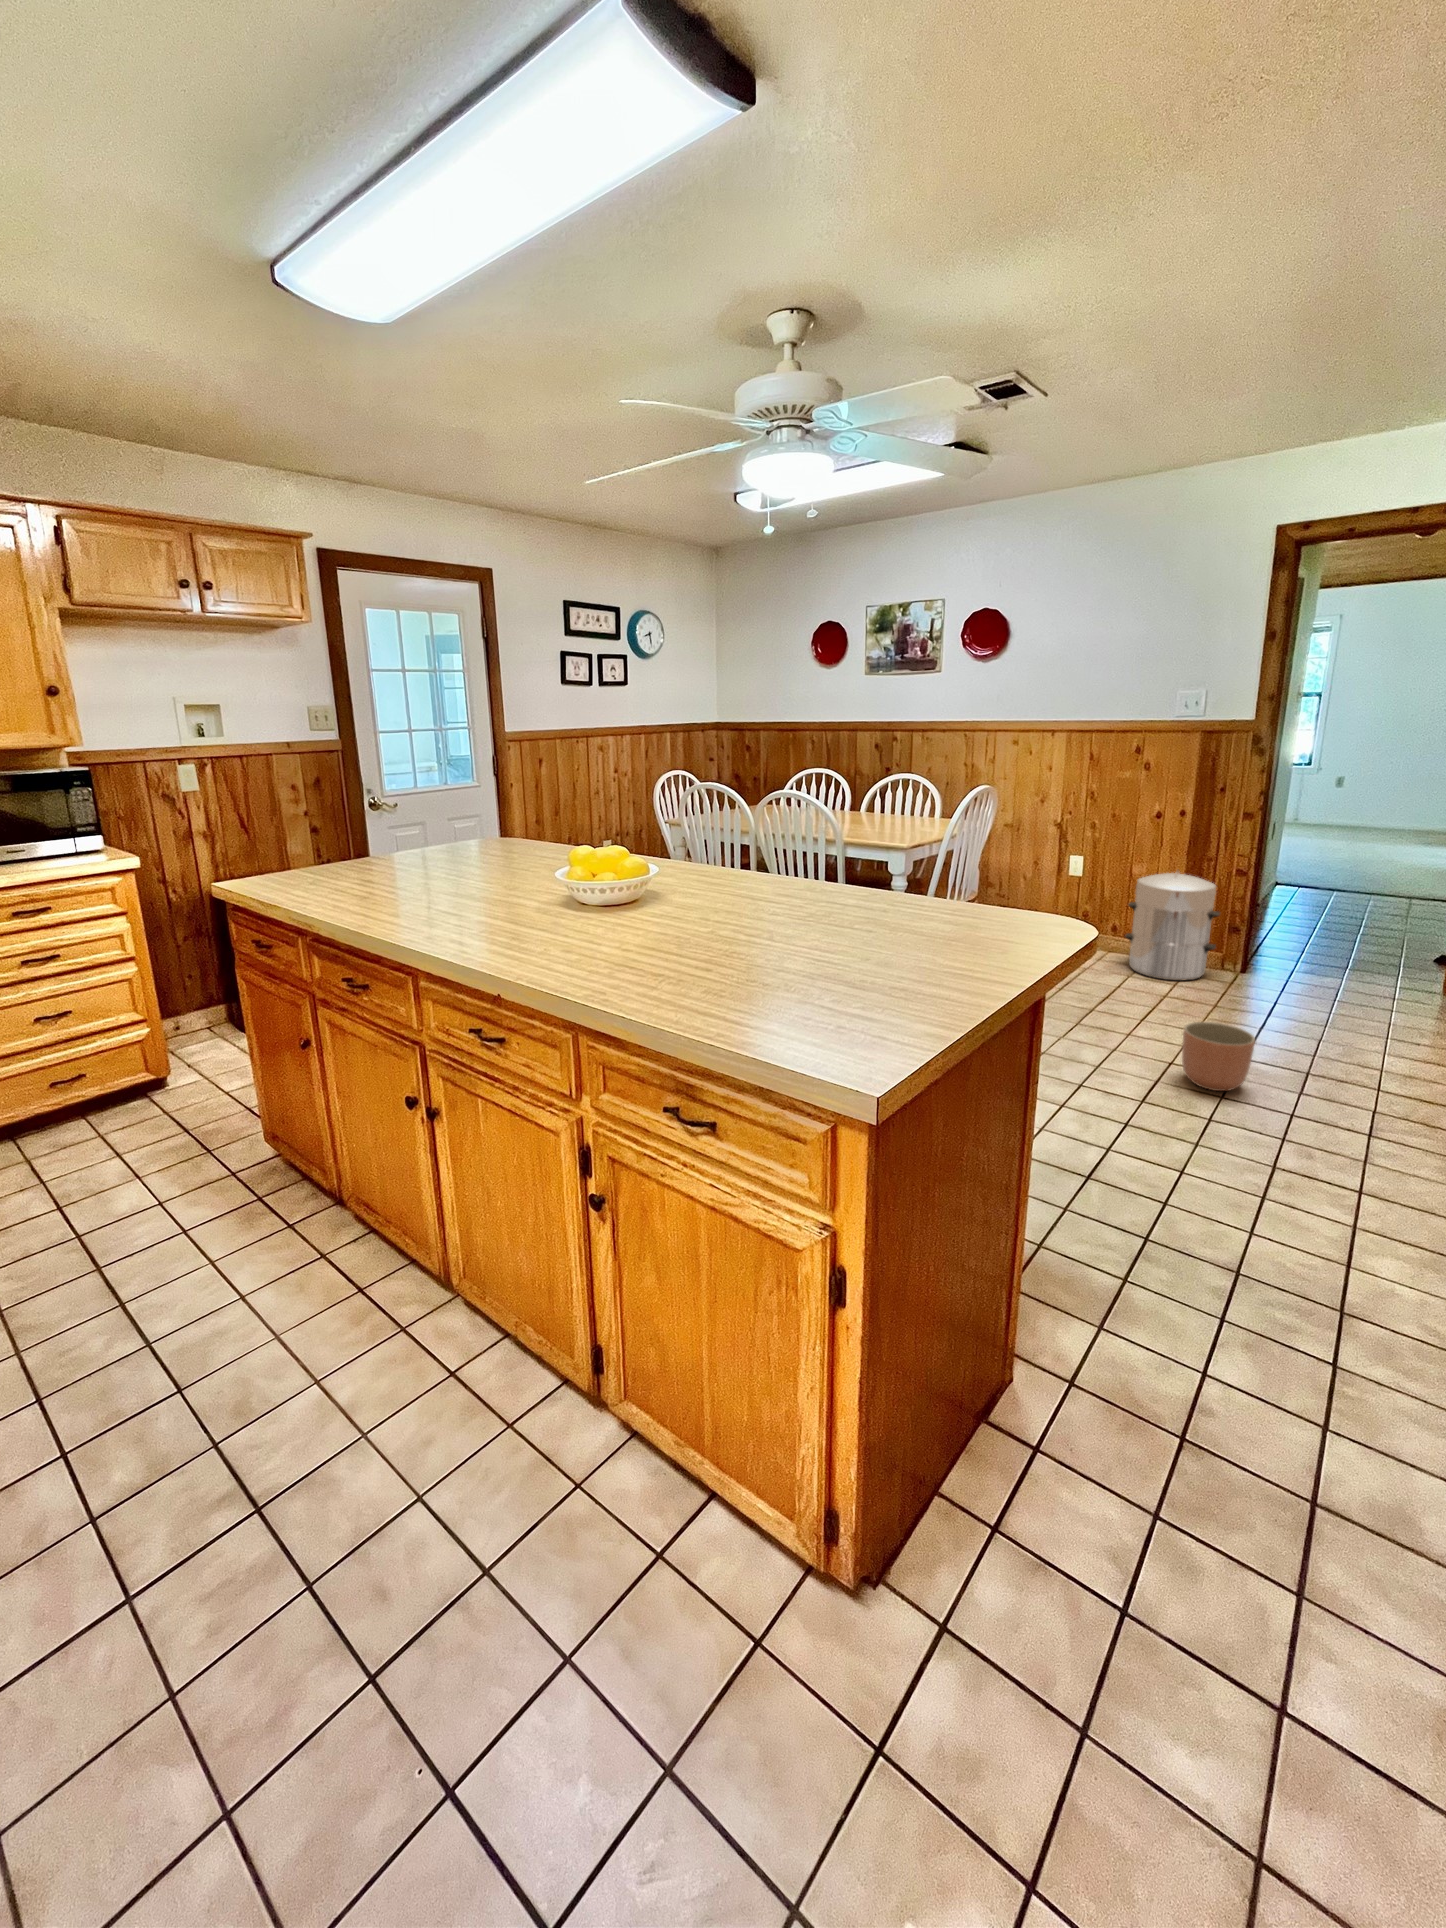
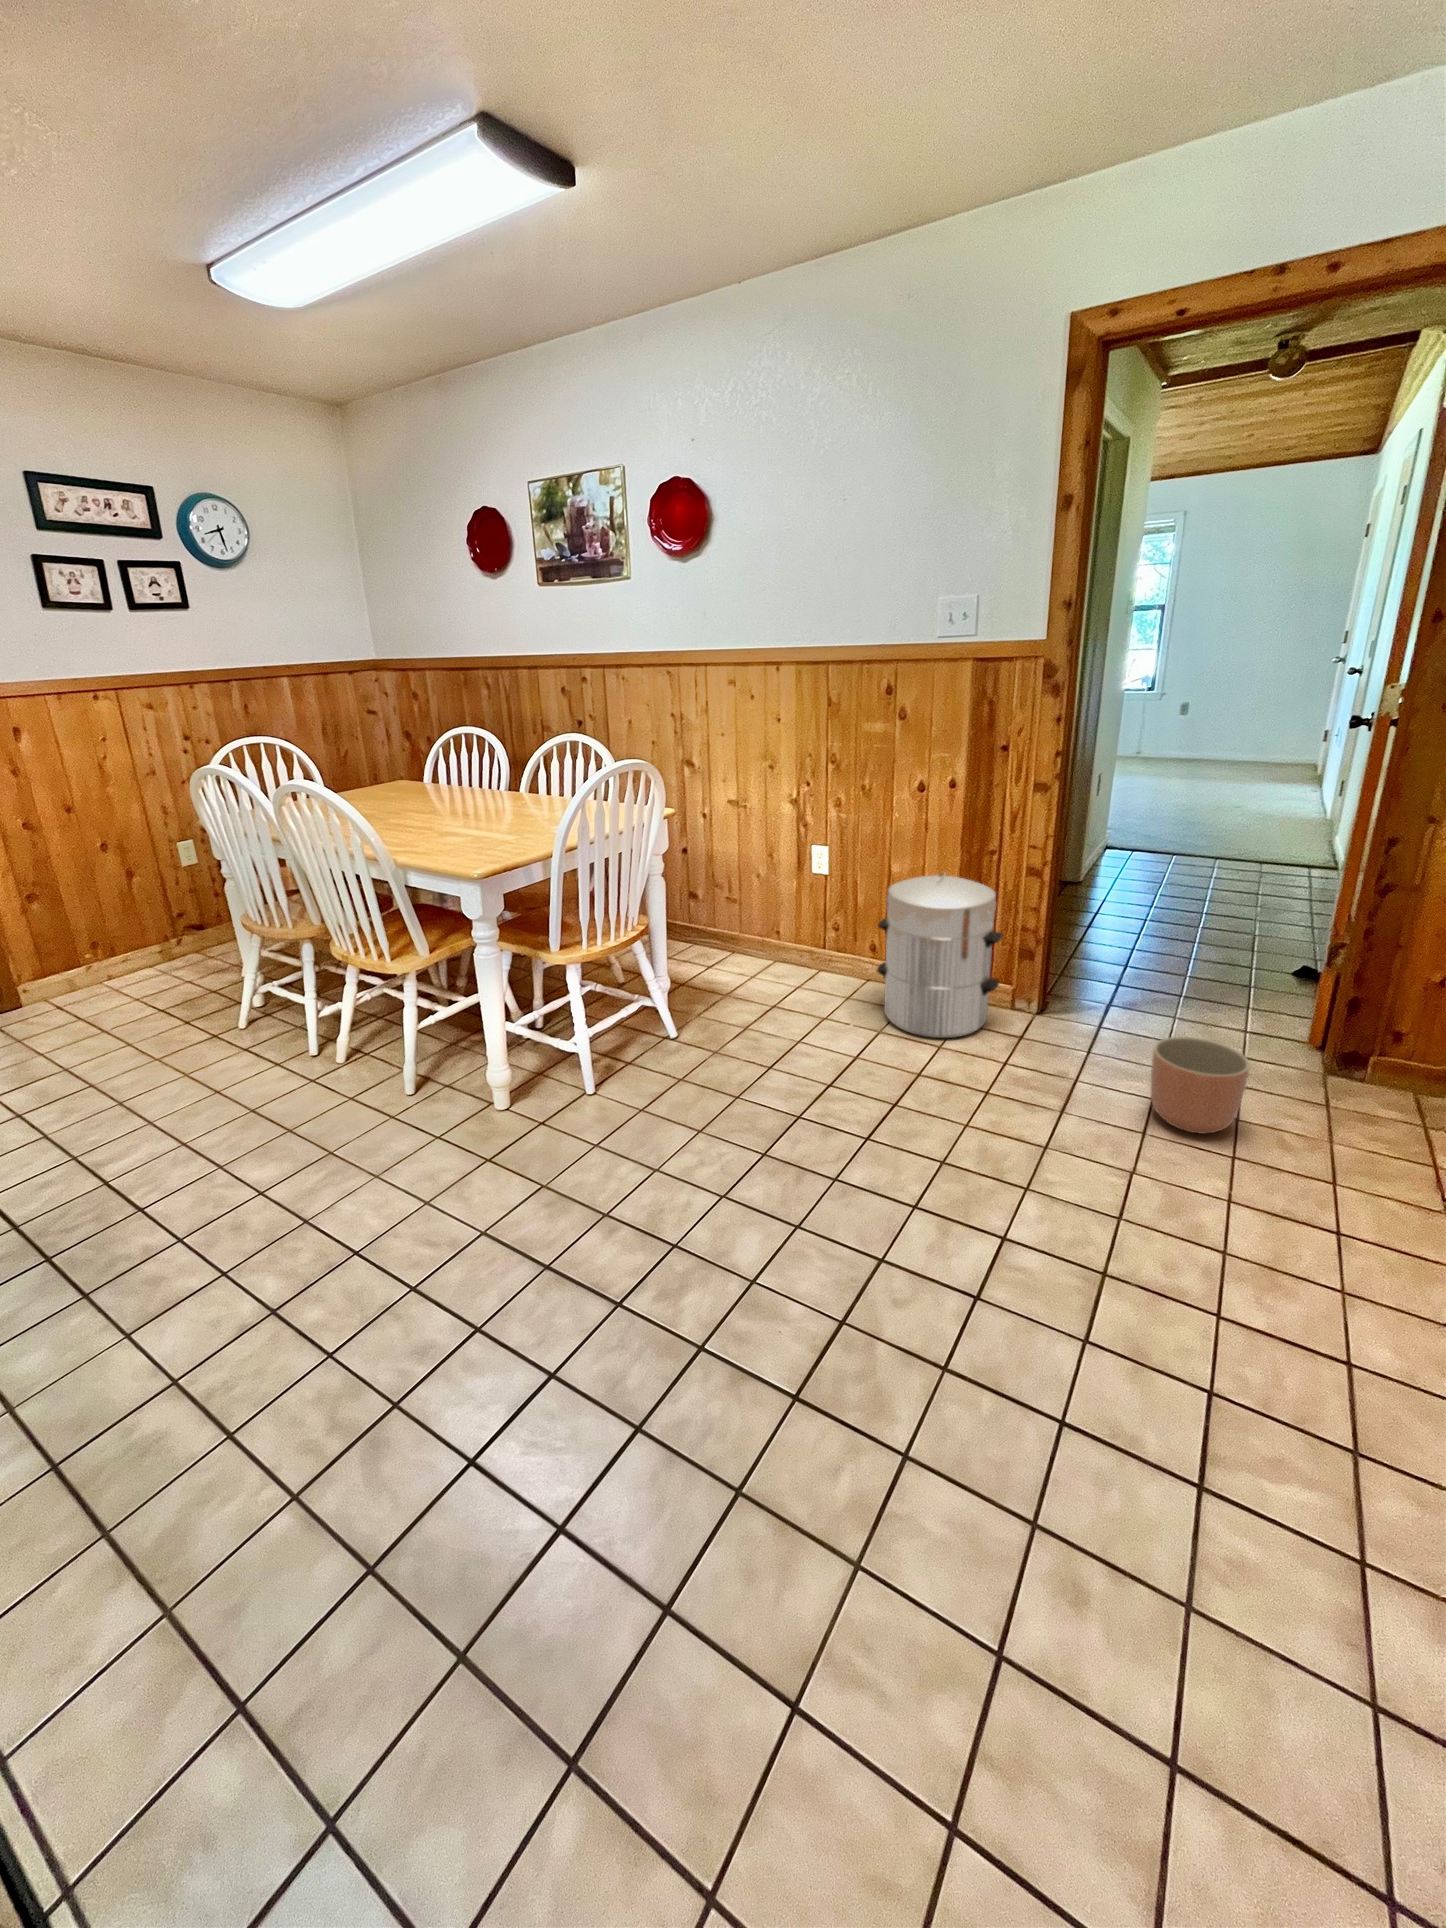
planter: present [1182,1022,1255,1091] -> present [1151,1037,1250,1134]

